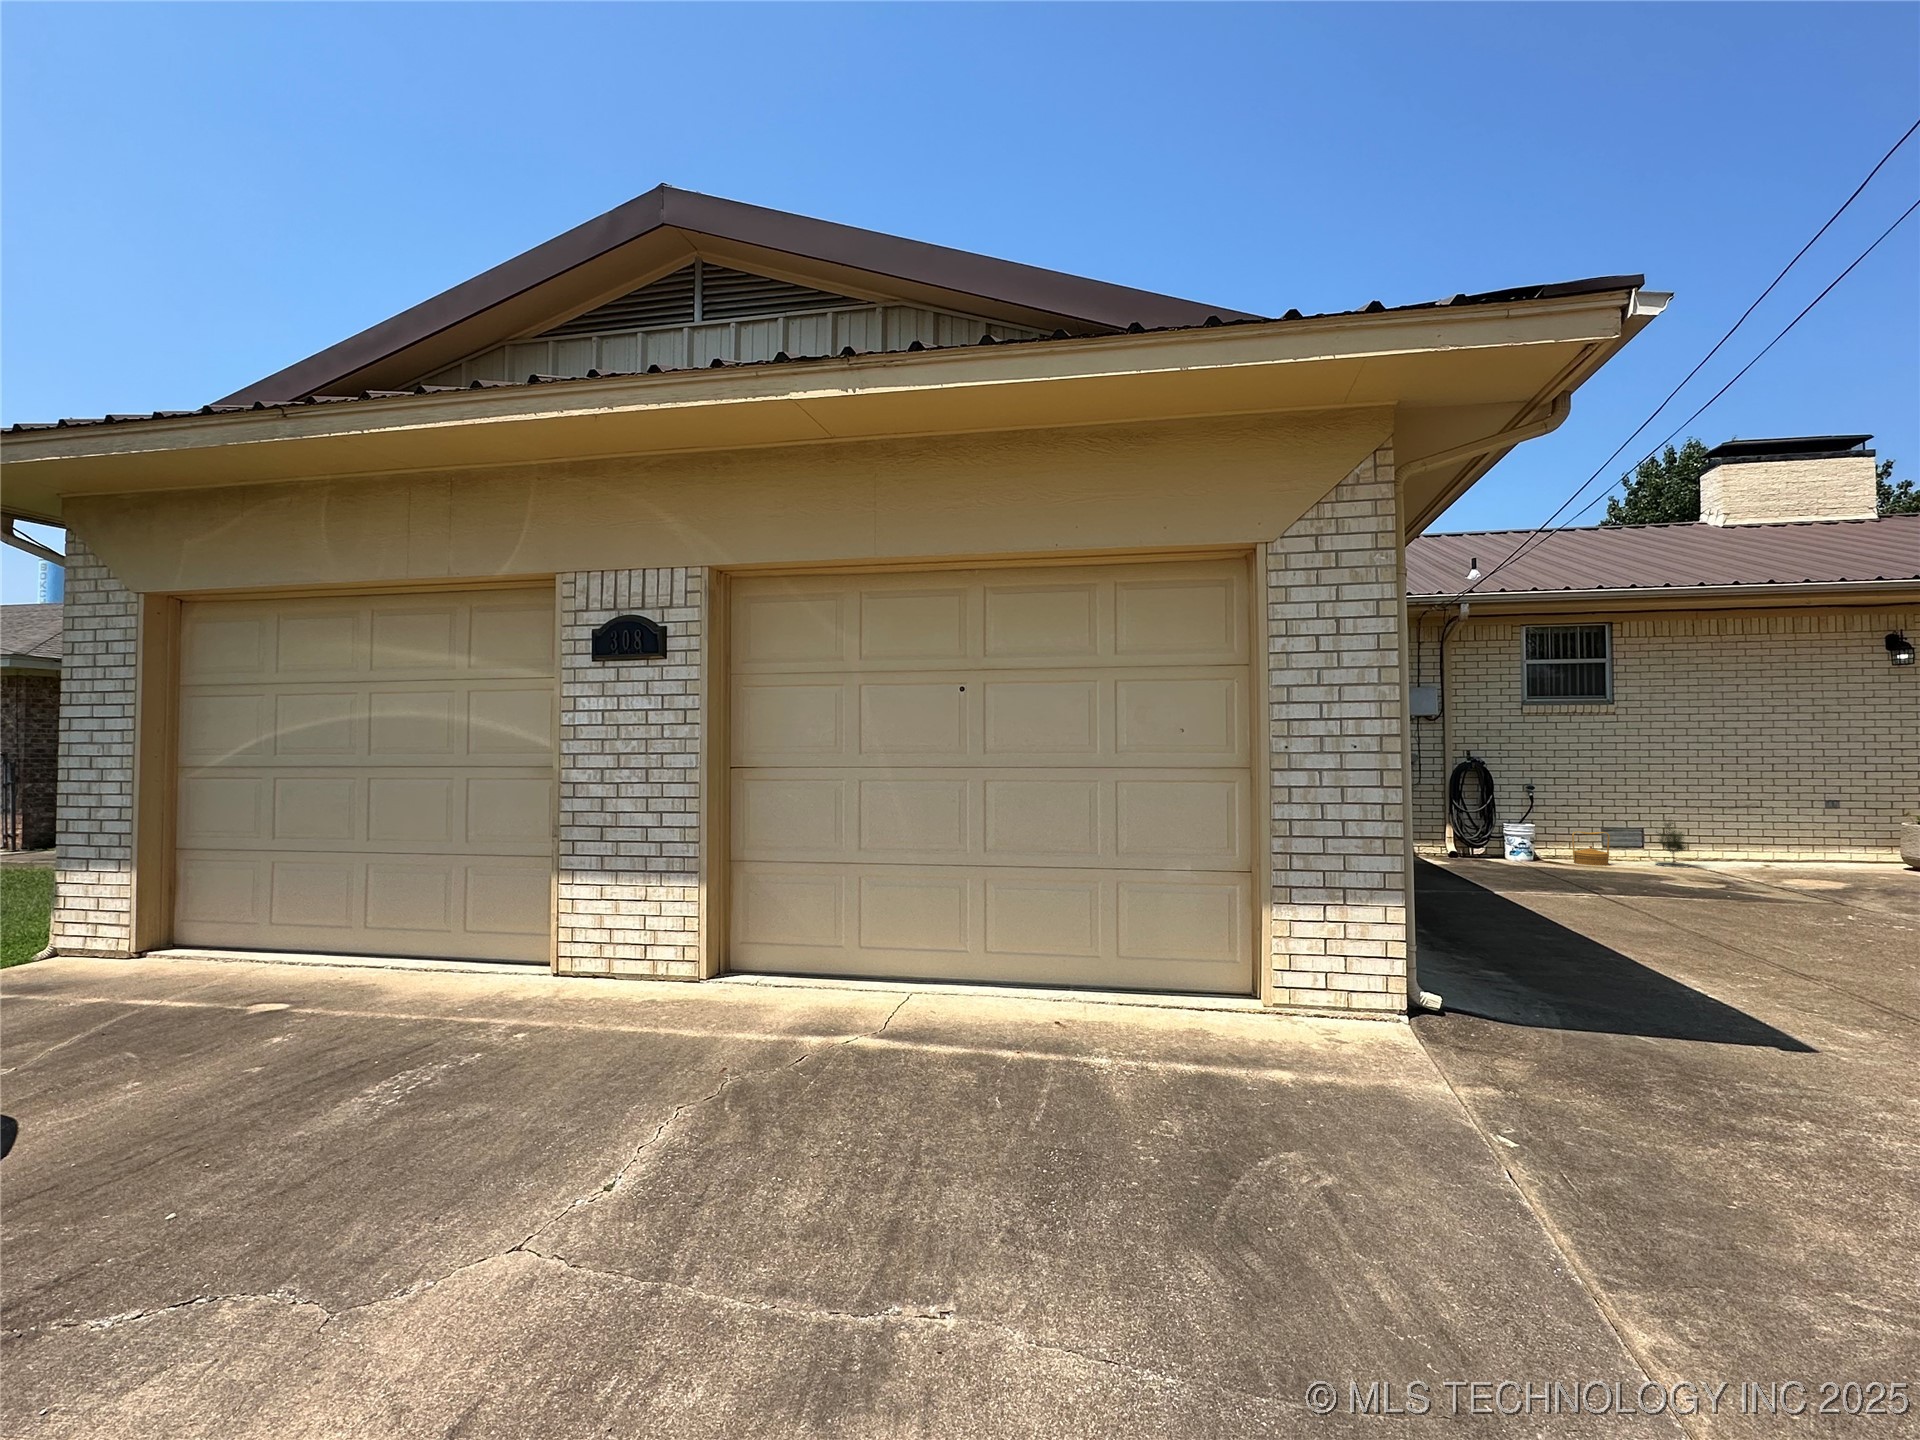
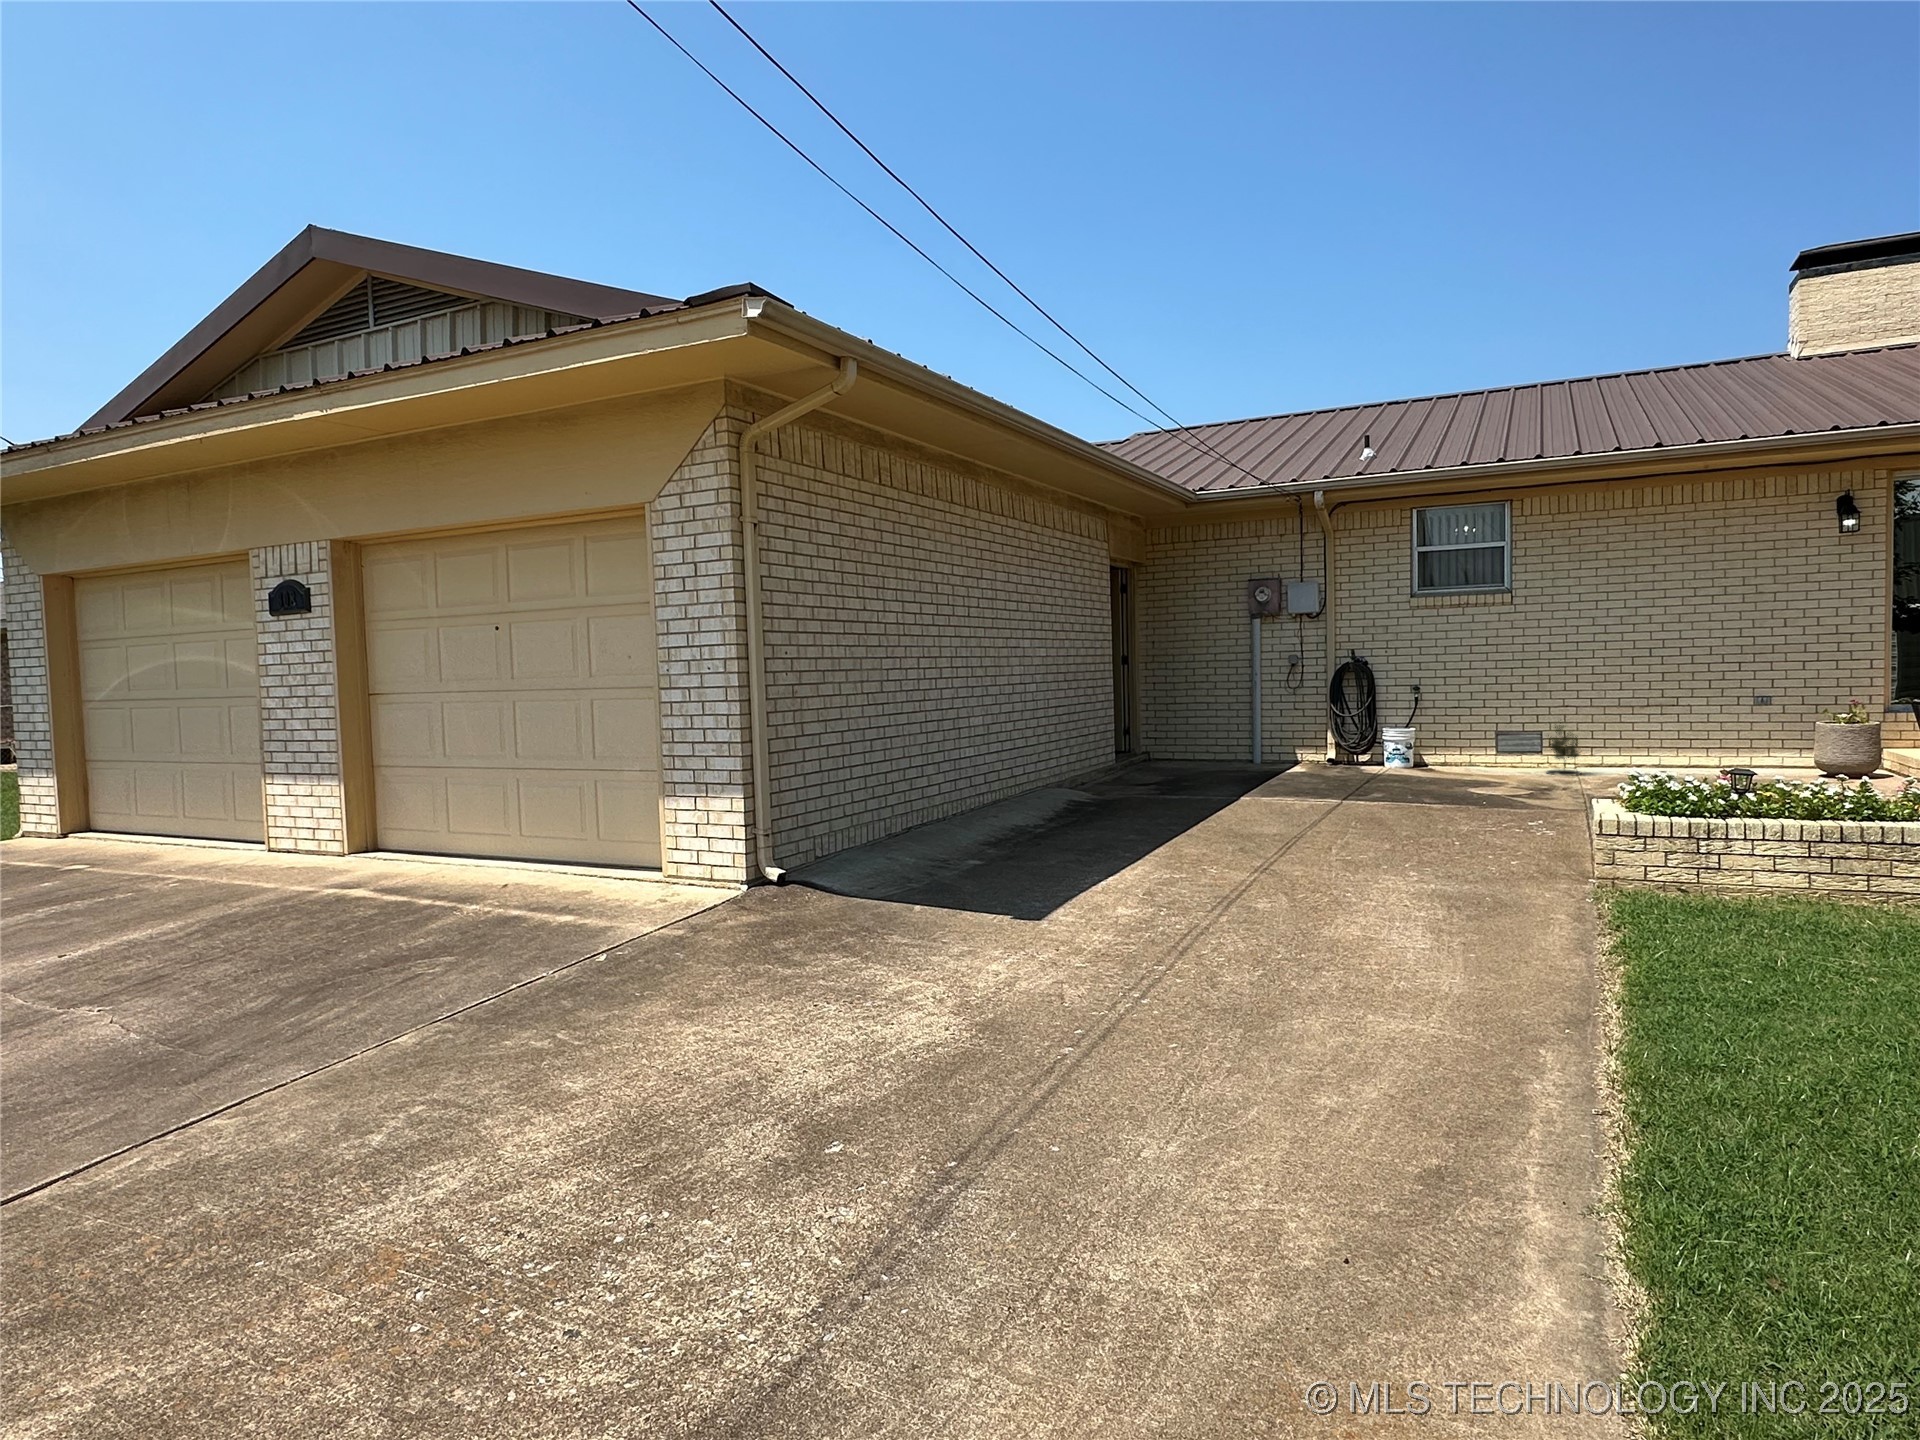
woven basket: present [1572,831,1610,866] -> none [1454,736,1494,774]

